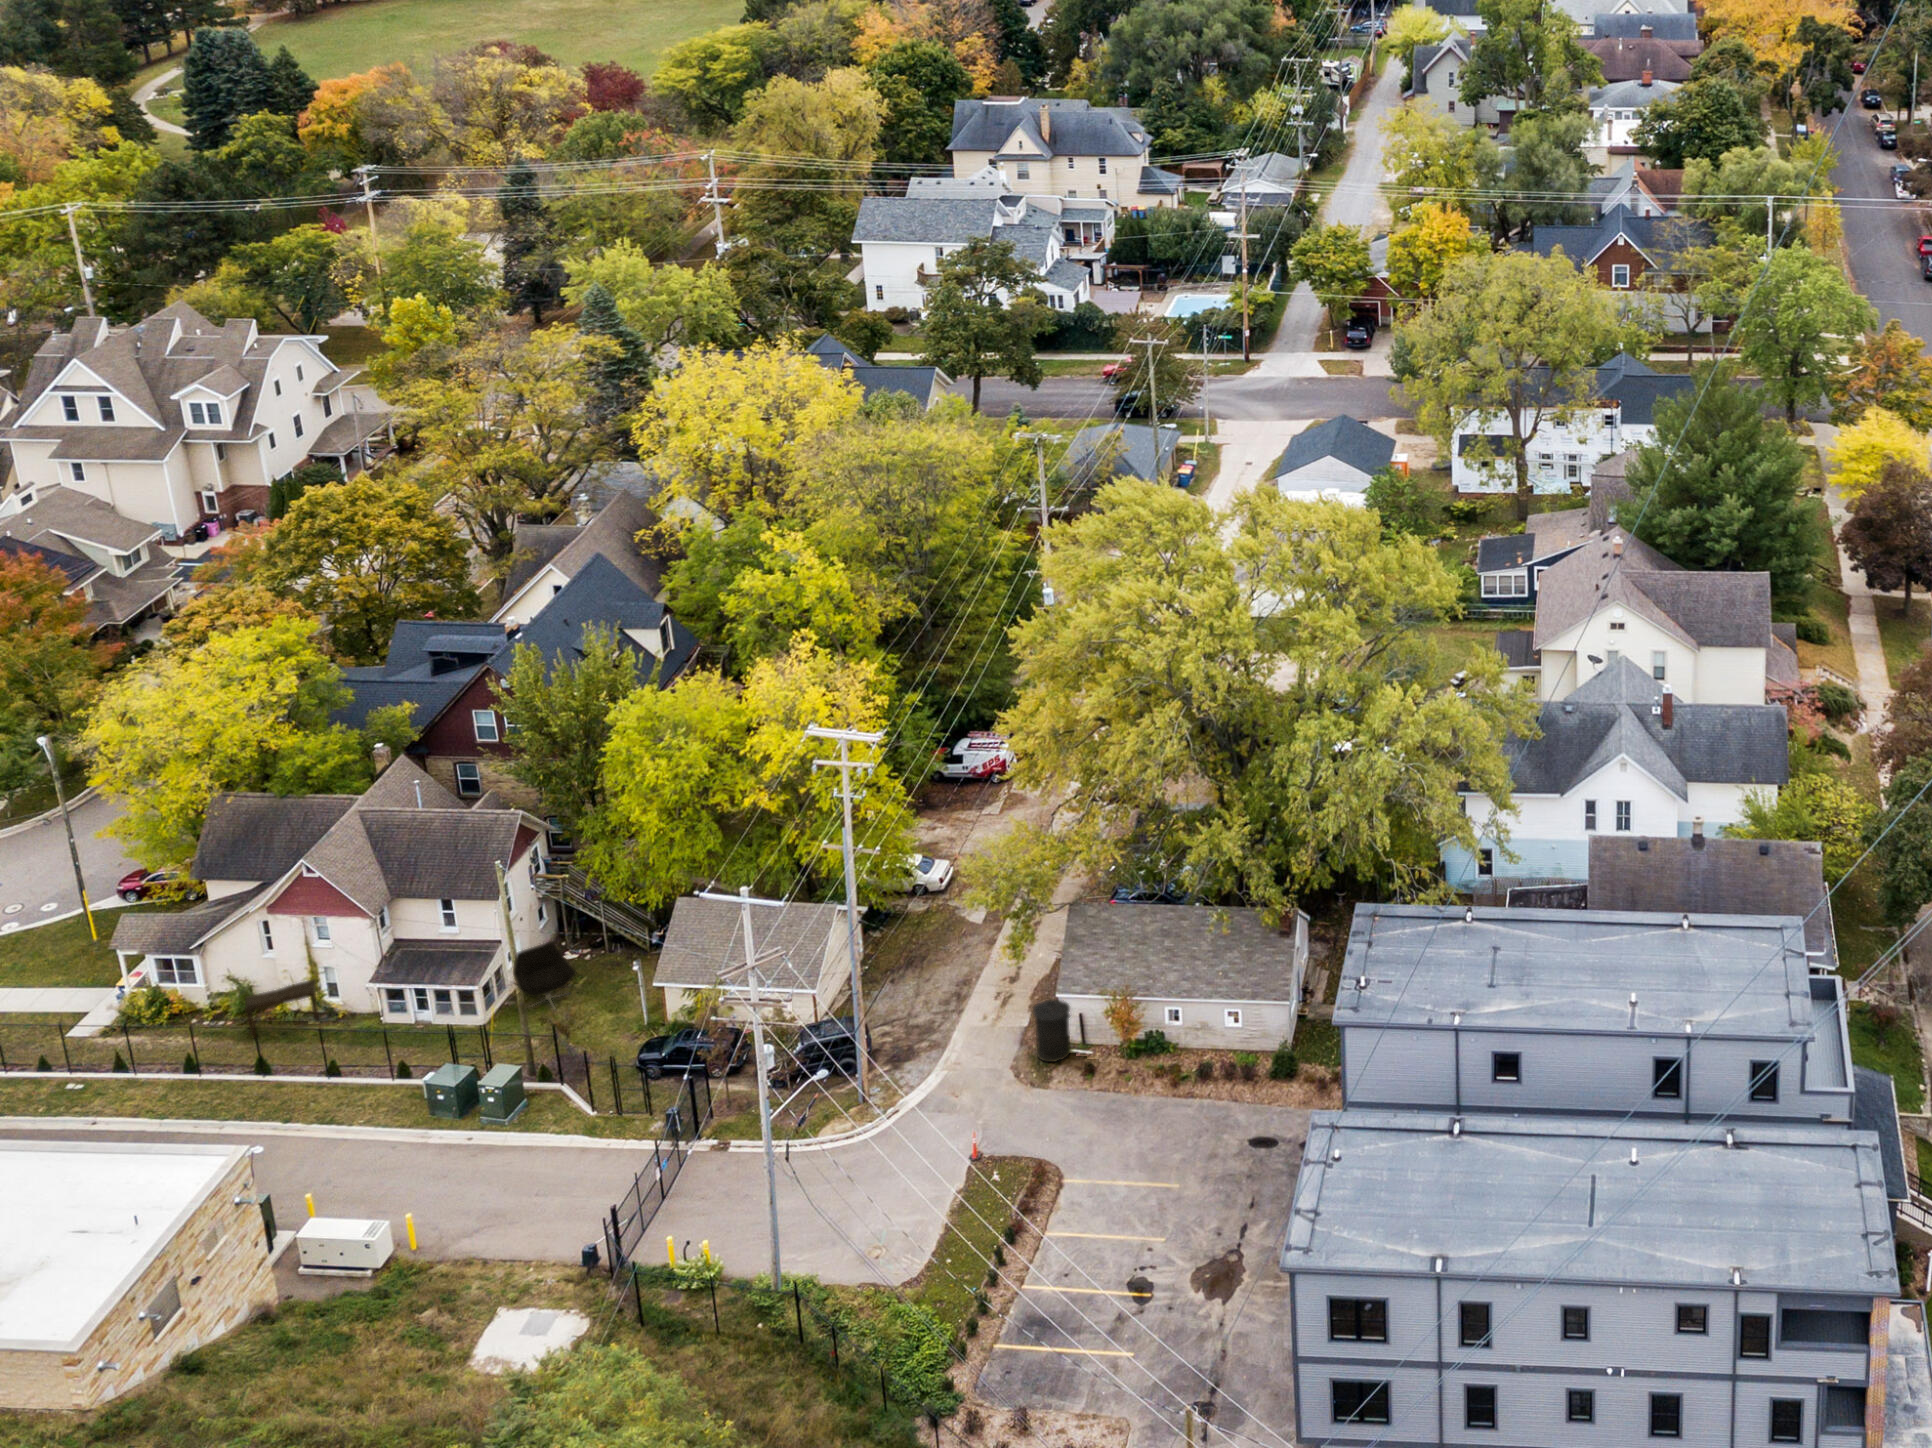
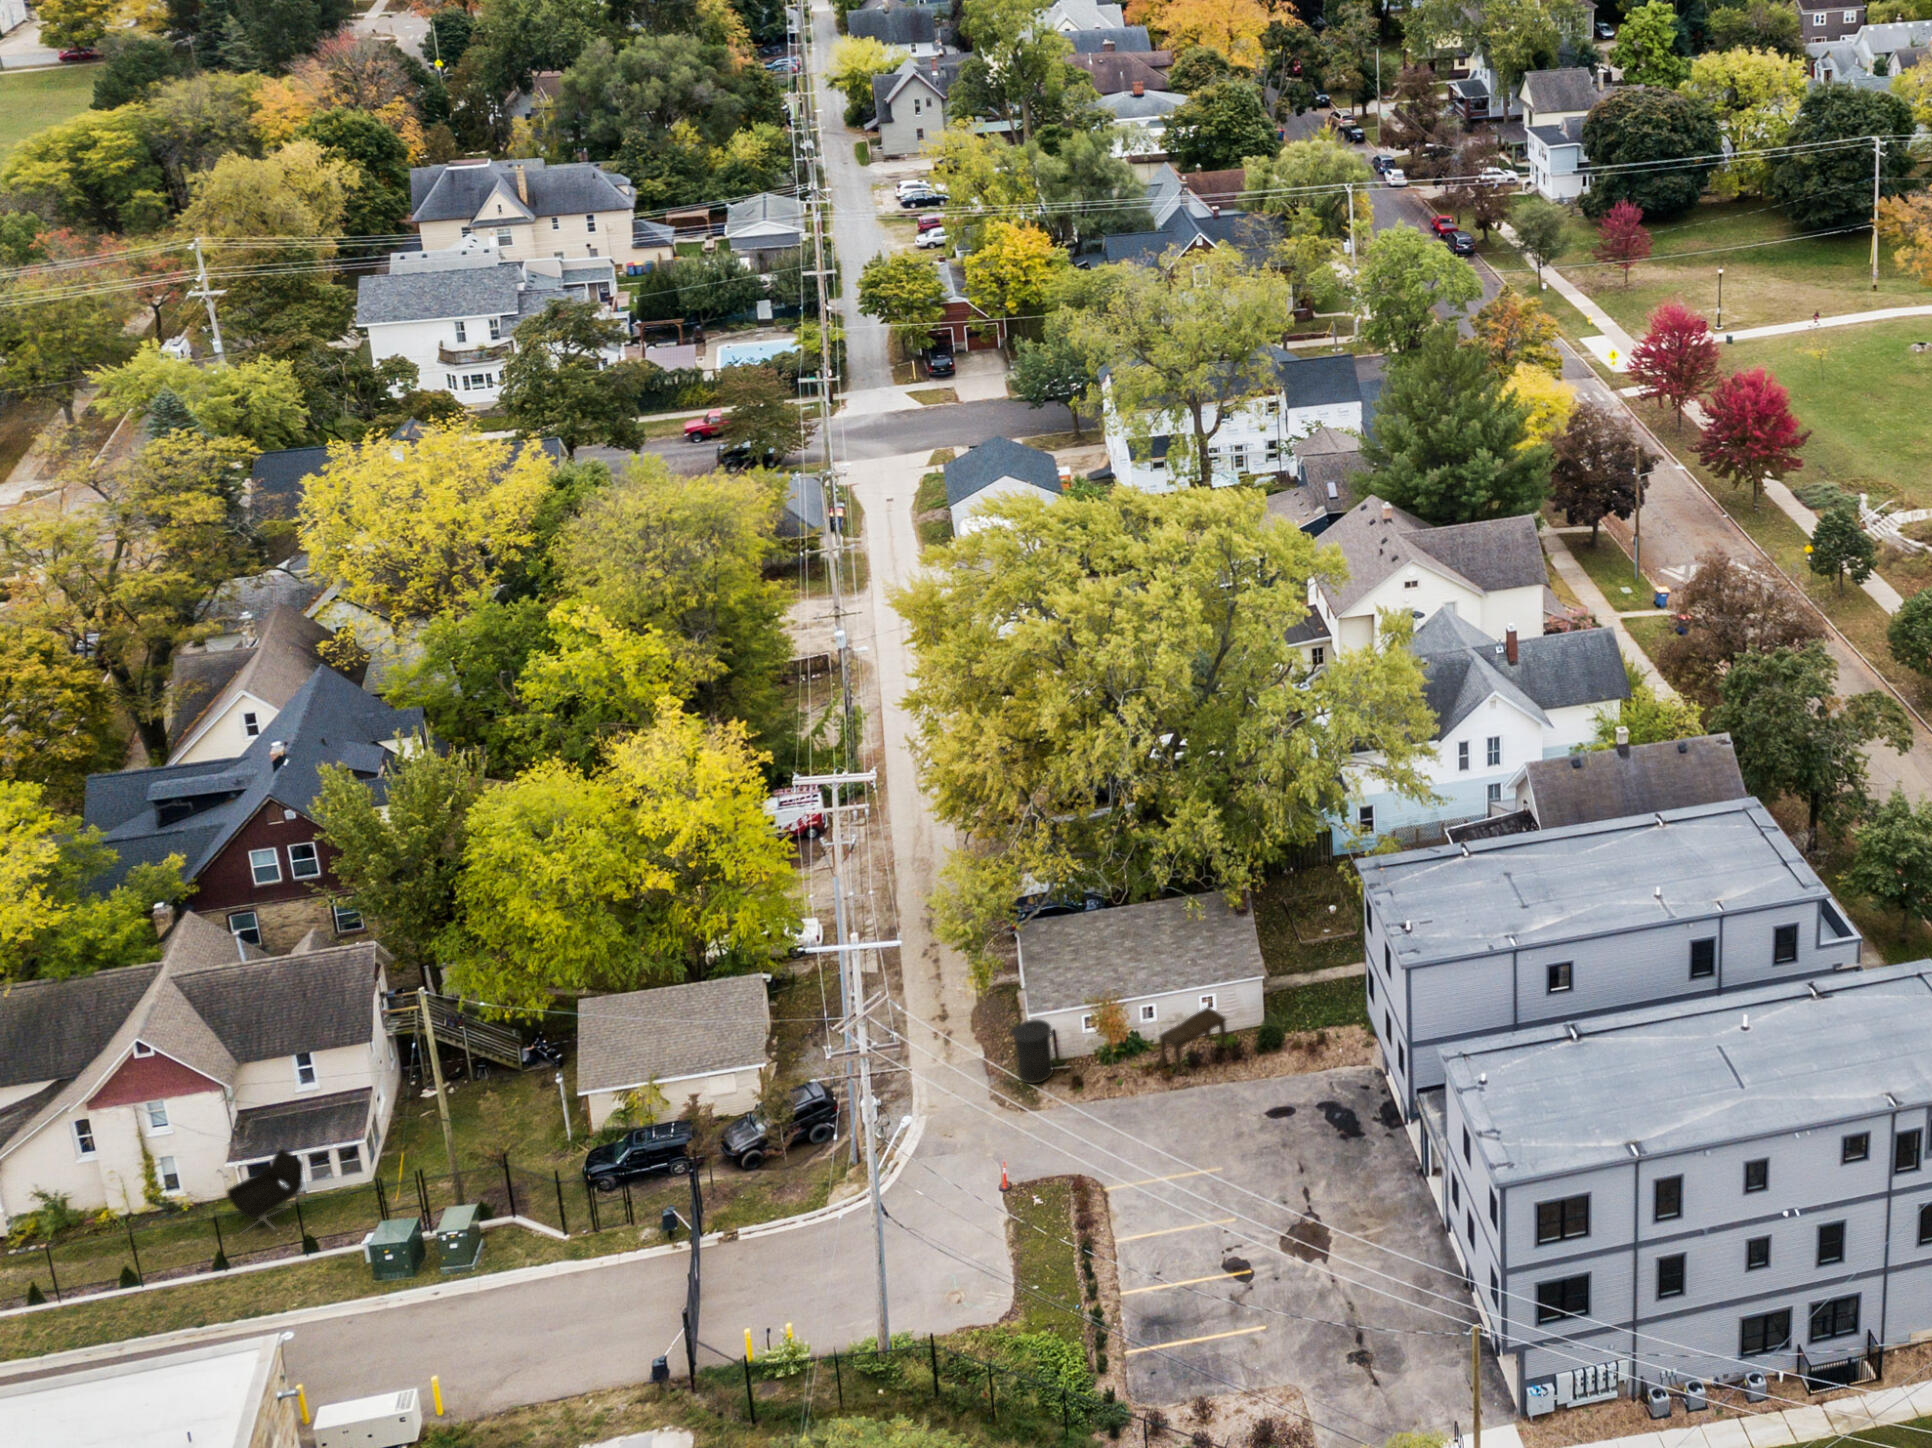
lounge chair: present [513,942,576,1009] -> present [227,1150,303,1232]
bench: present [245,979,320,1038] -> present [1159,1007,1226,1075]

